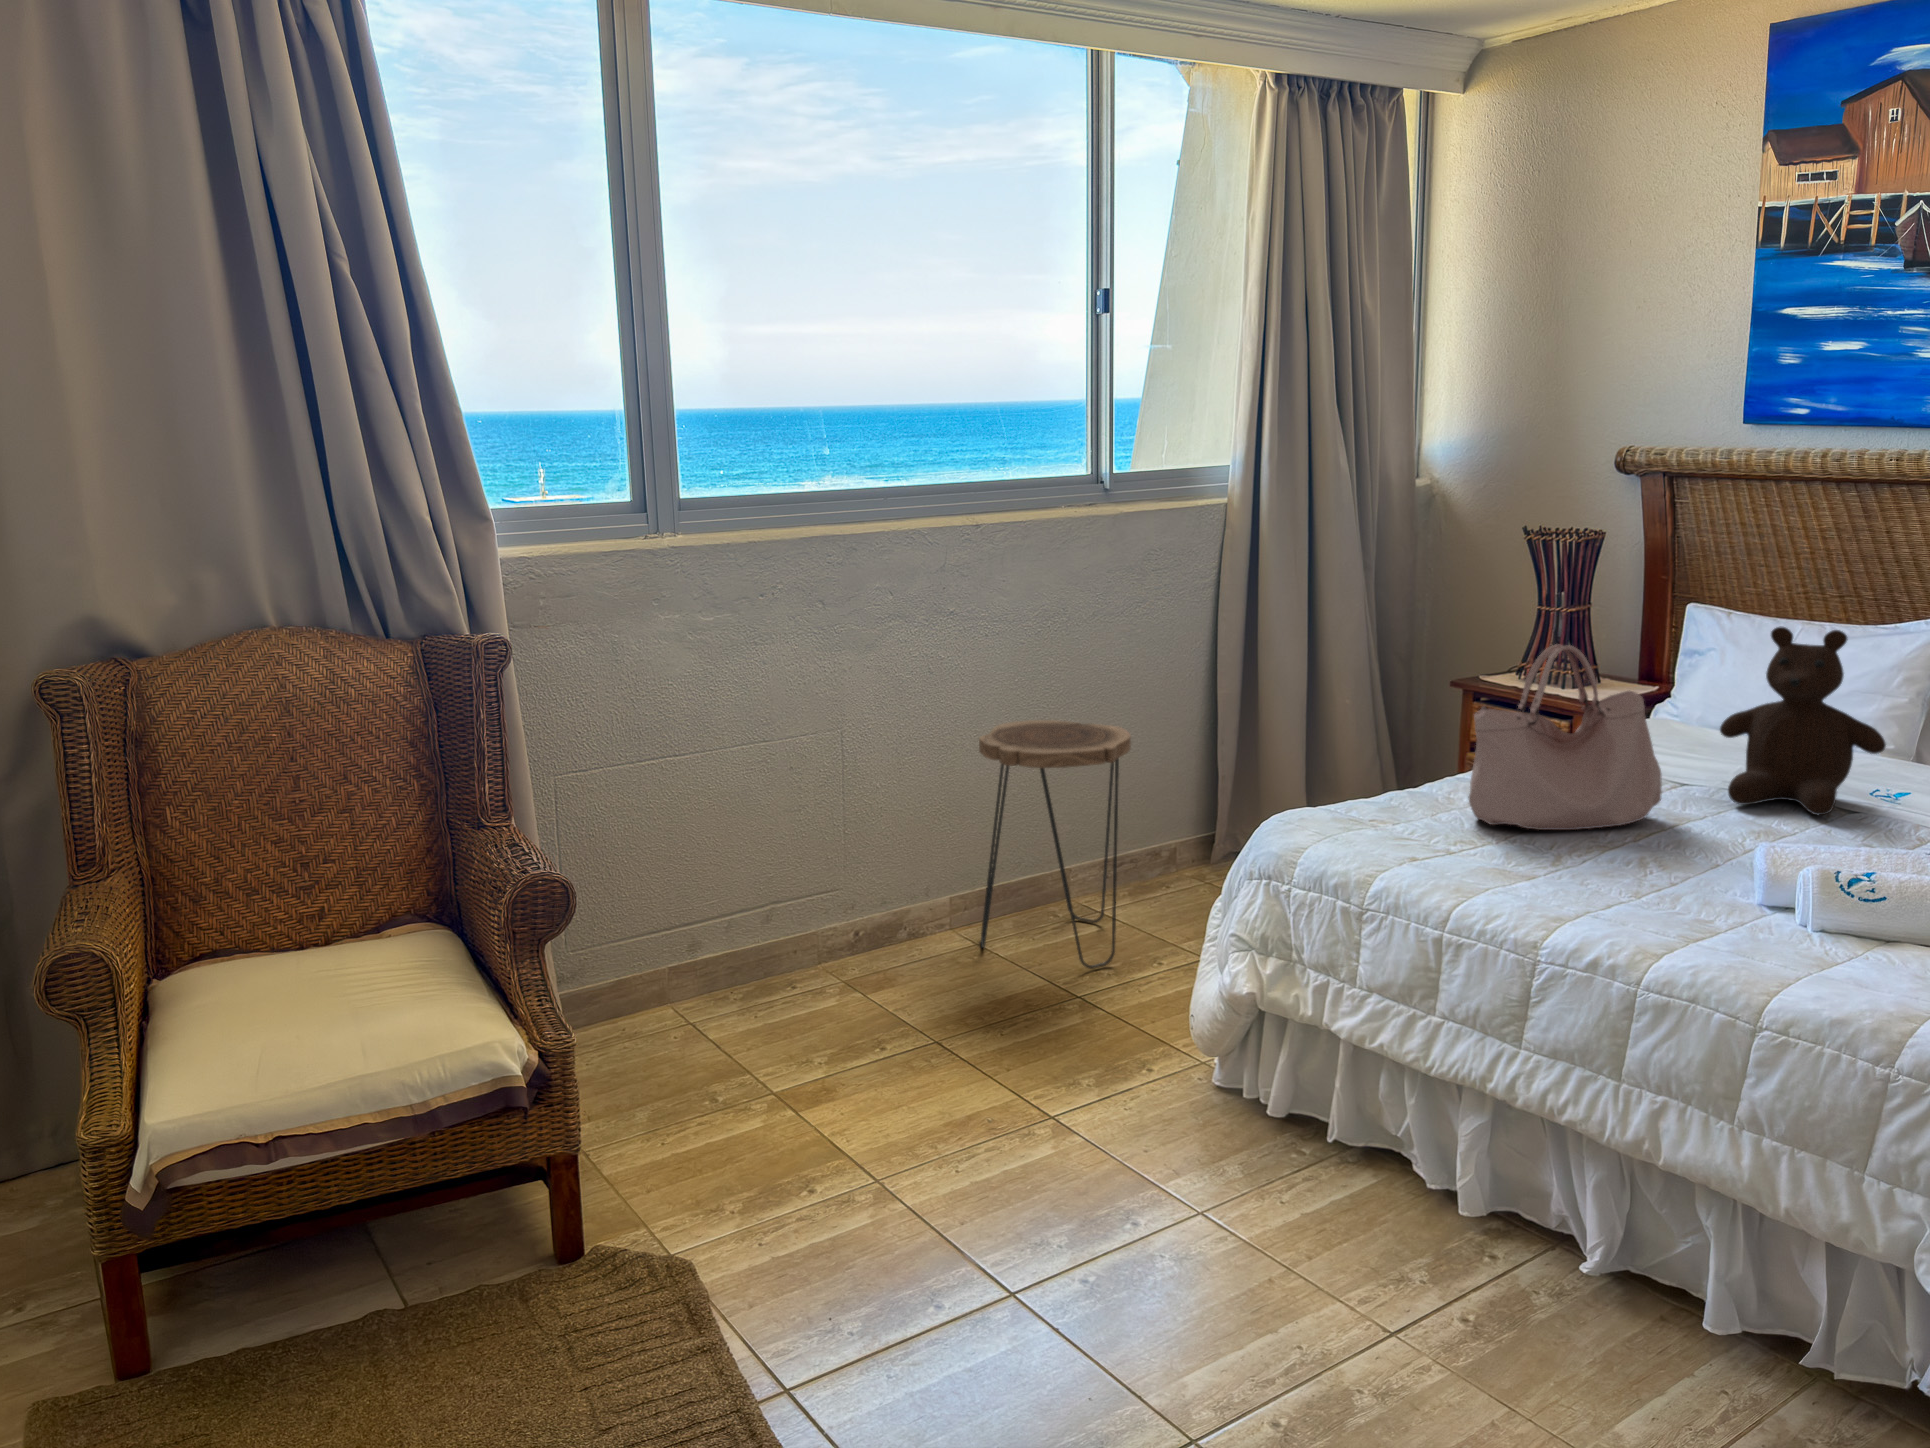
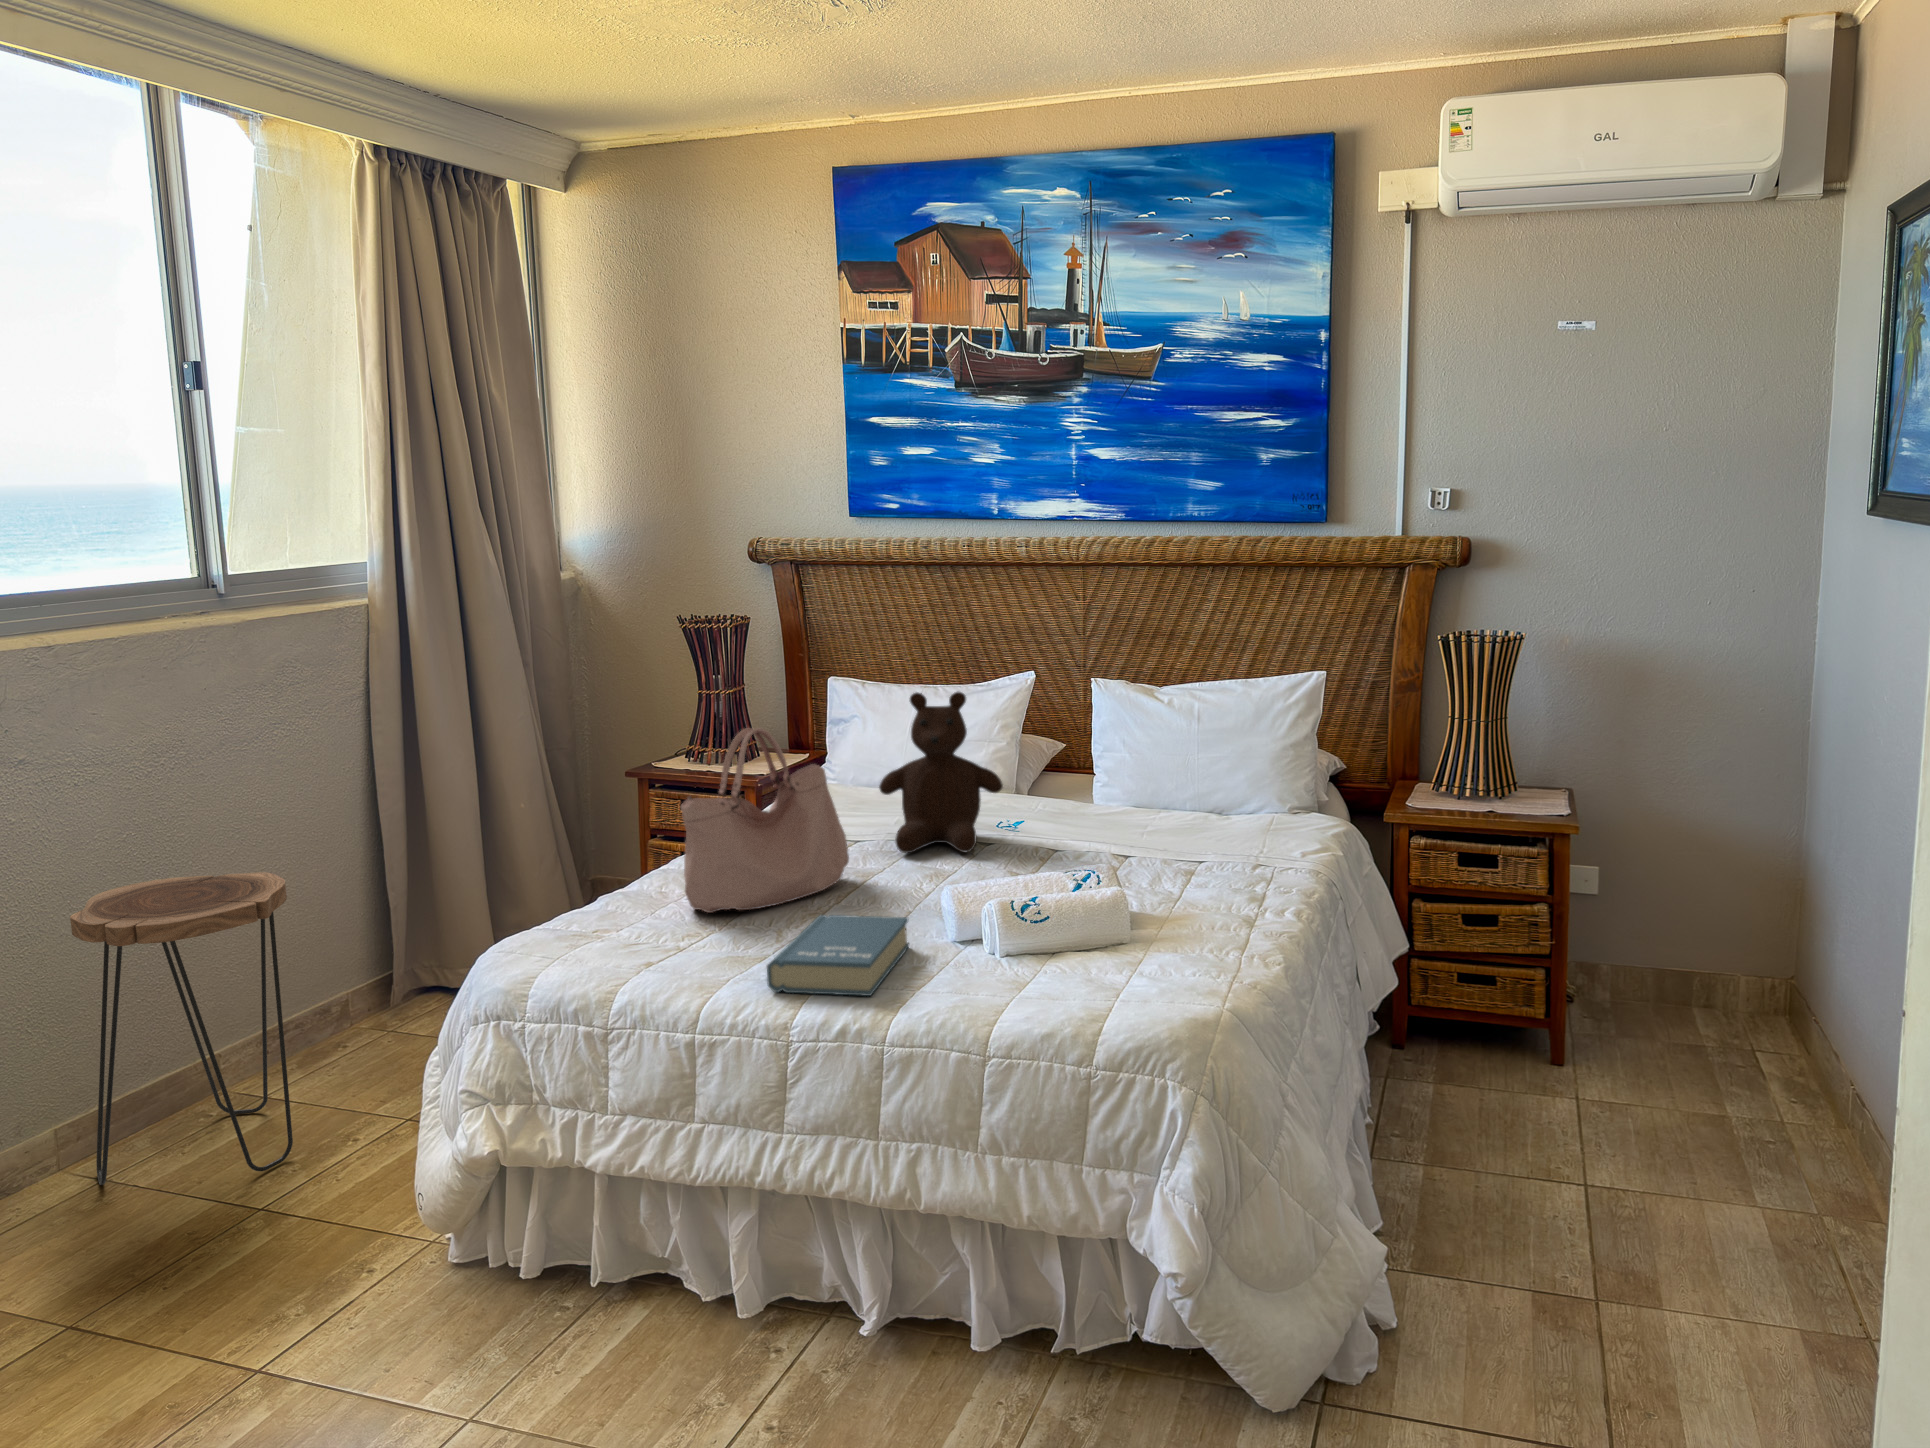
book: none [1526,845,1706,935] -> present [767,915,909,996]

